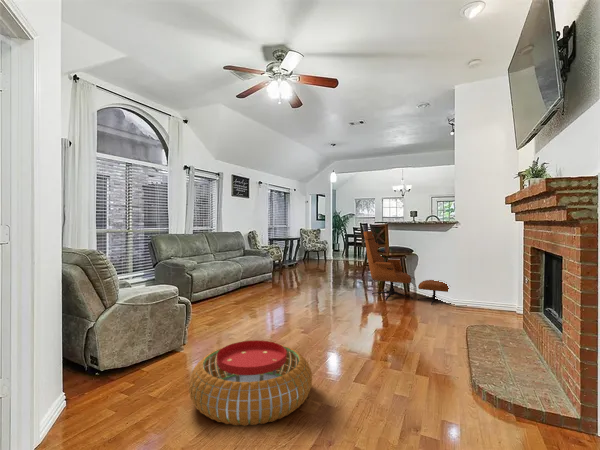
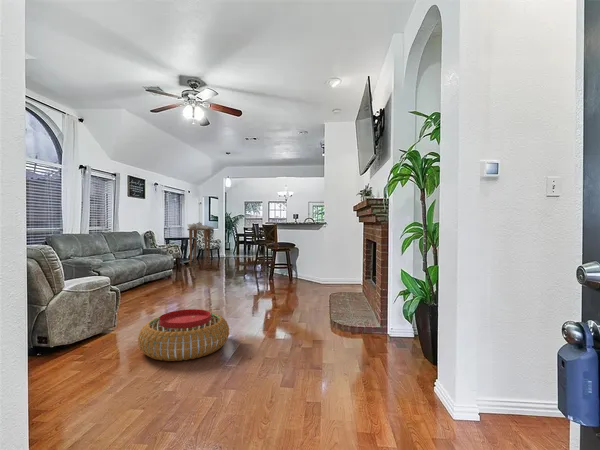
side table: none [292,221,320,269] -> present [187,222,214,266]
lounge chair: present [364,231,451,305] -> none [256,230,321,286]

